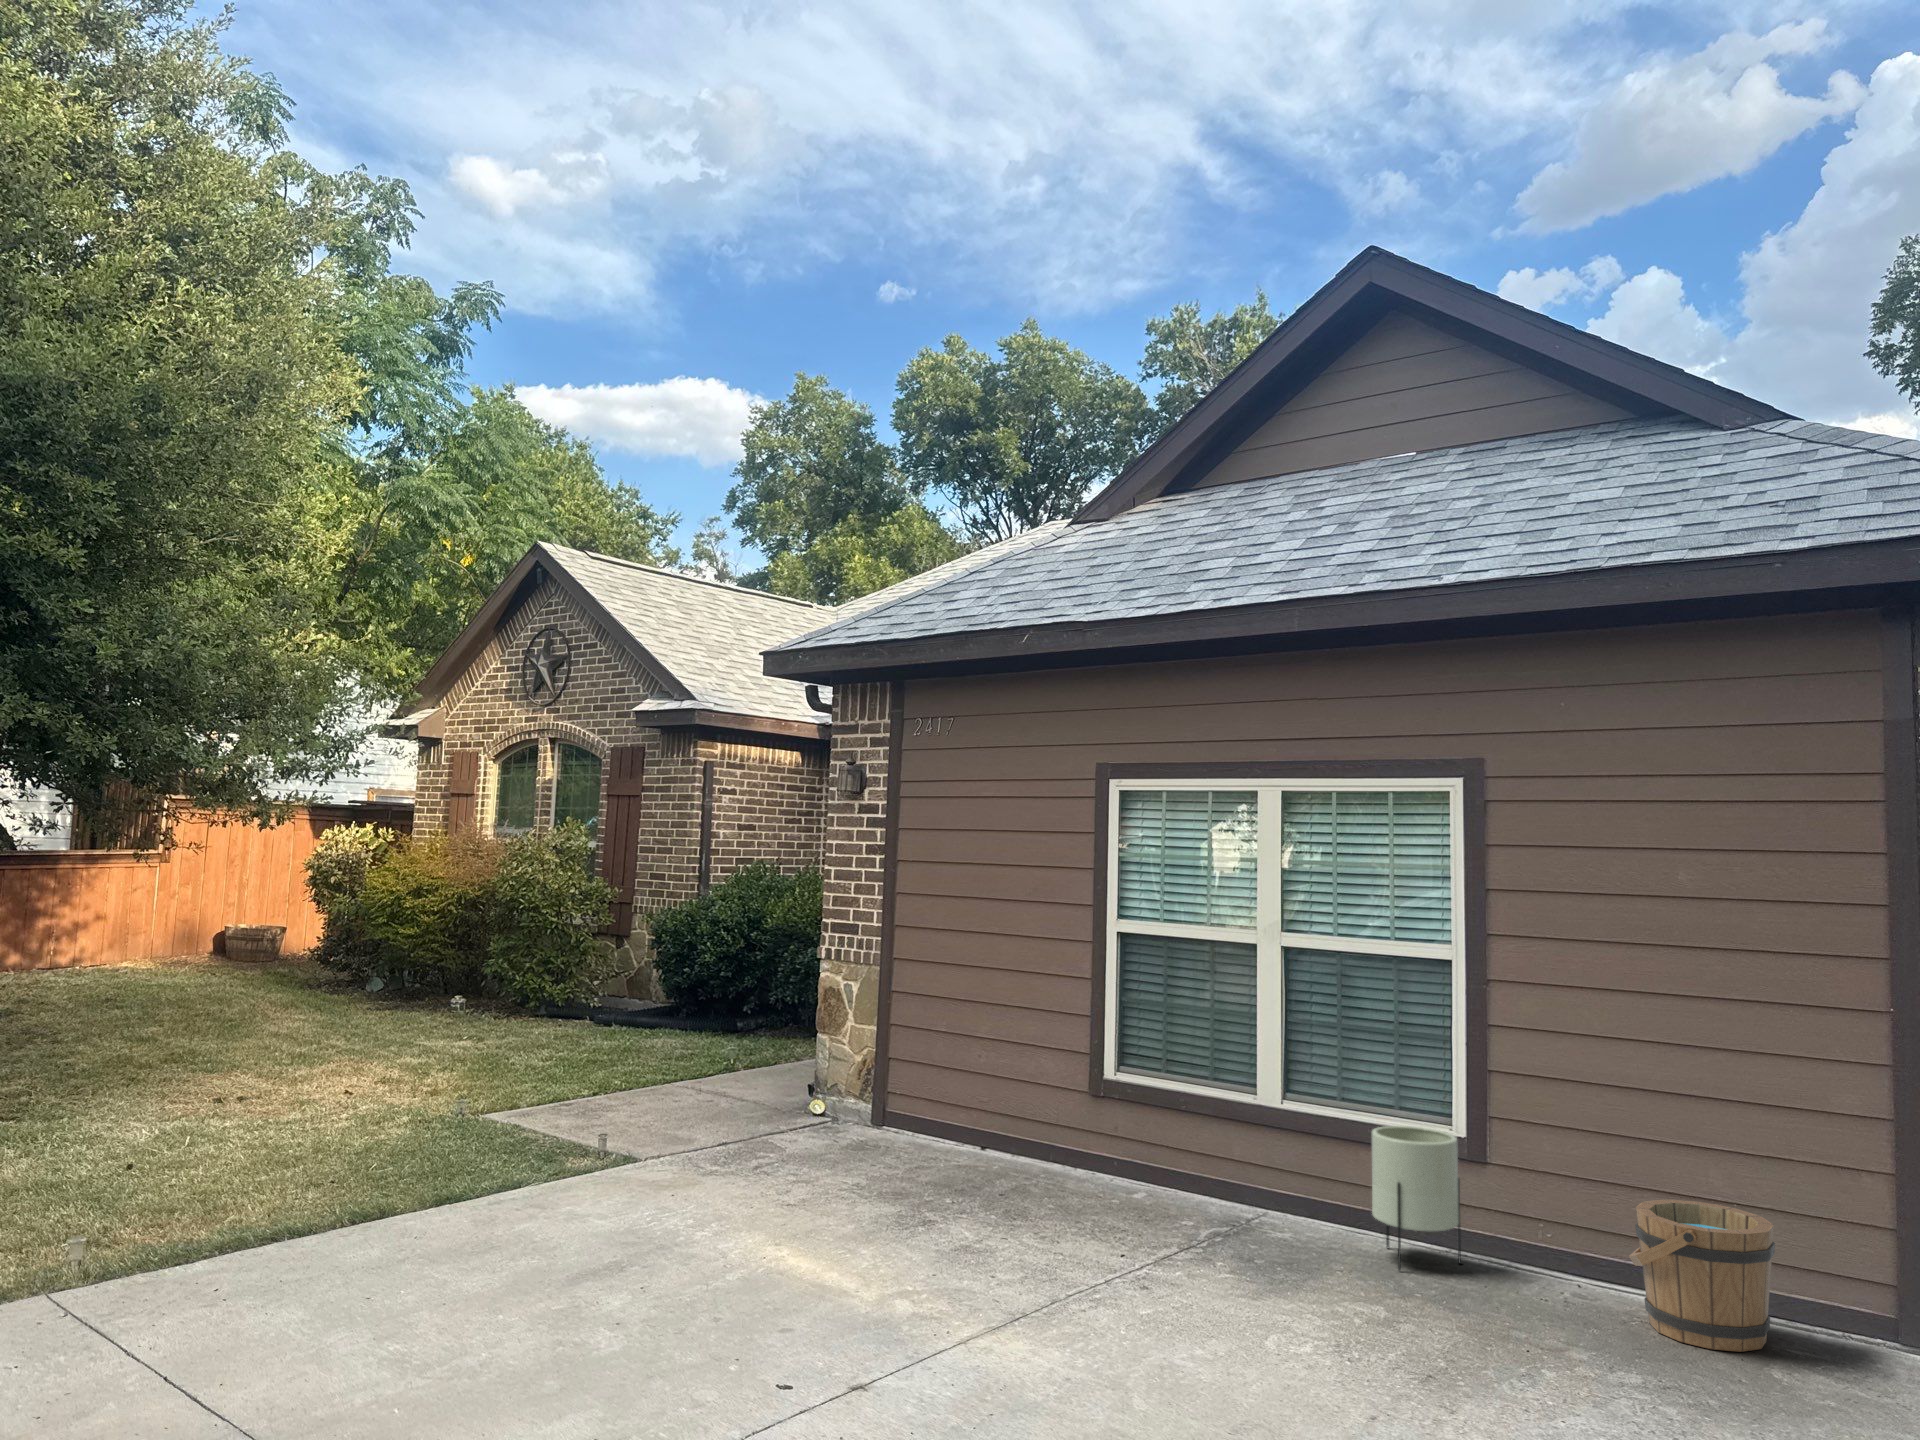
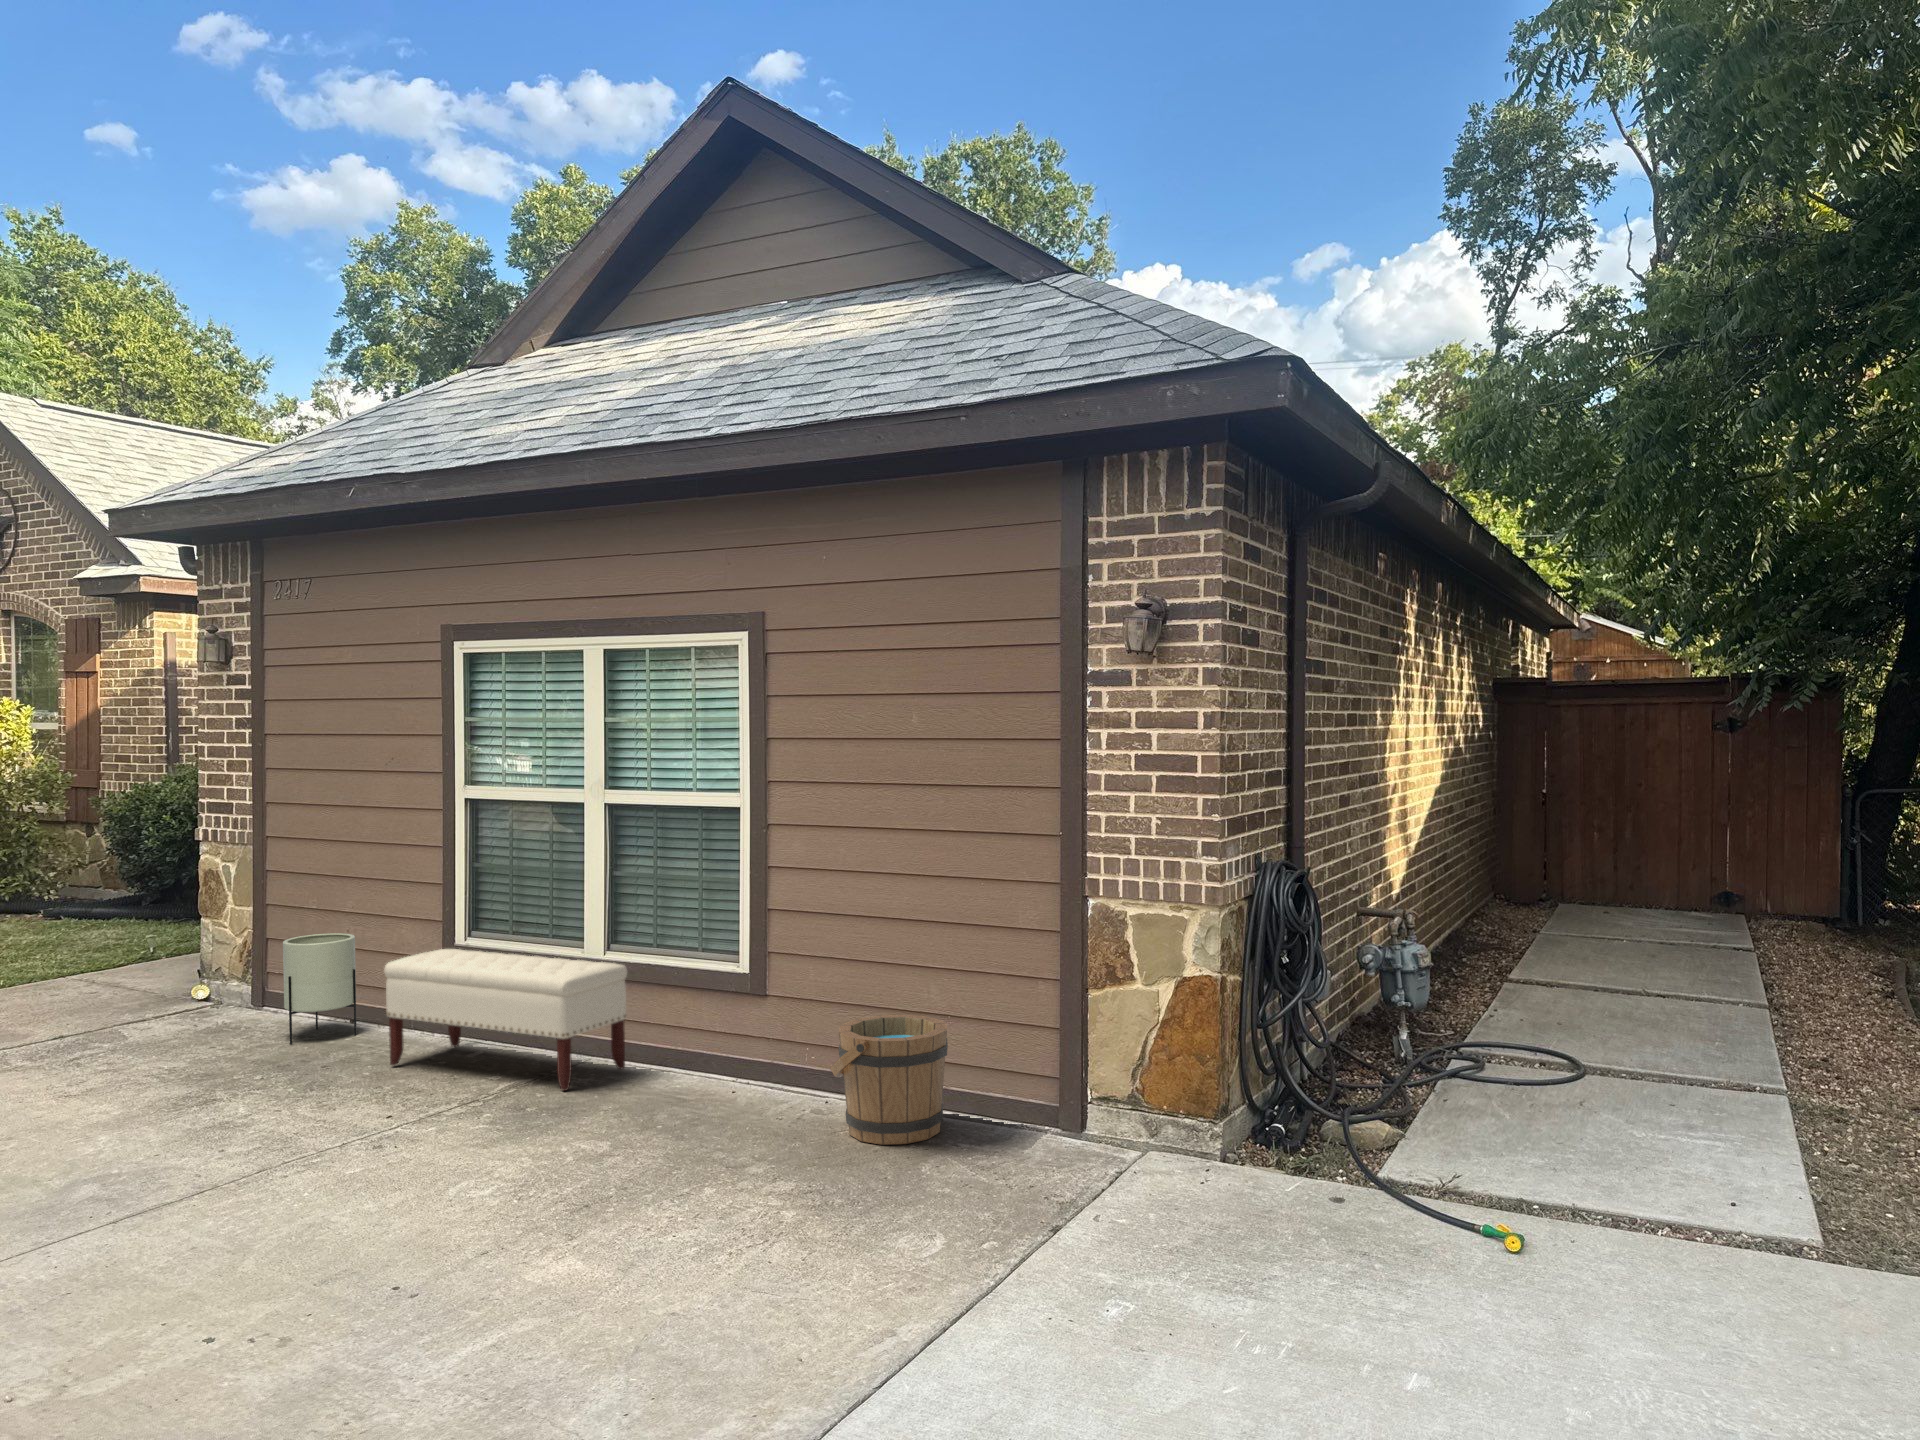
bench: none [1062,1084,1317,1246] -> present [384,949,627,1091]
planter: present [1372,1126,1461,1271] -> present [283,933,357,1044]

